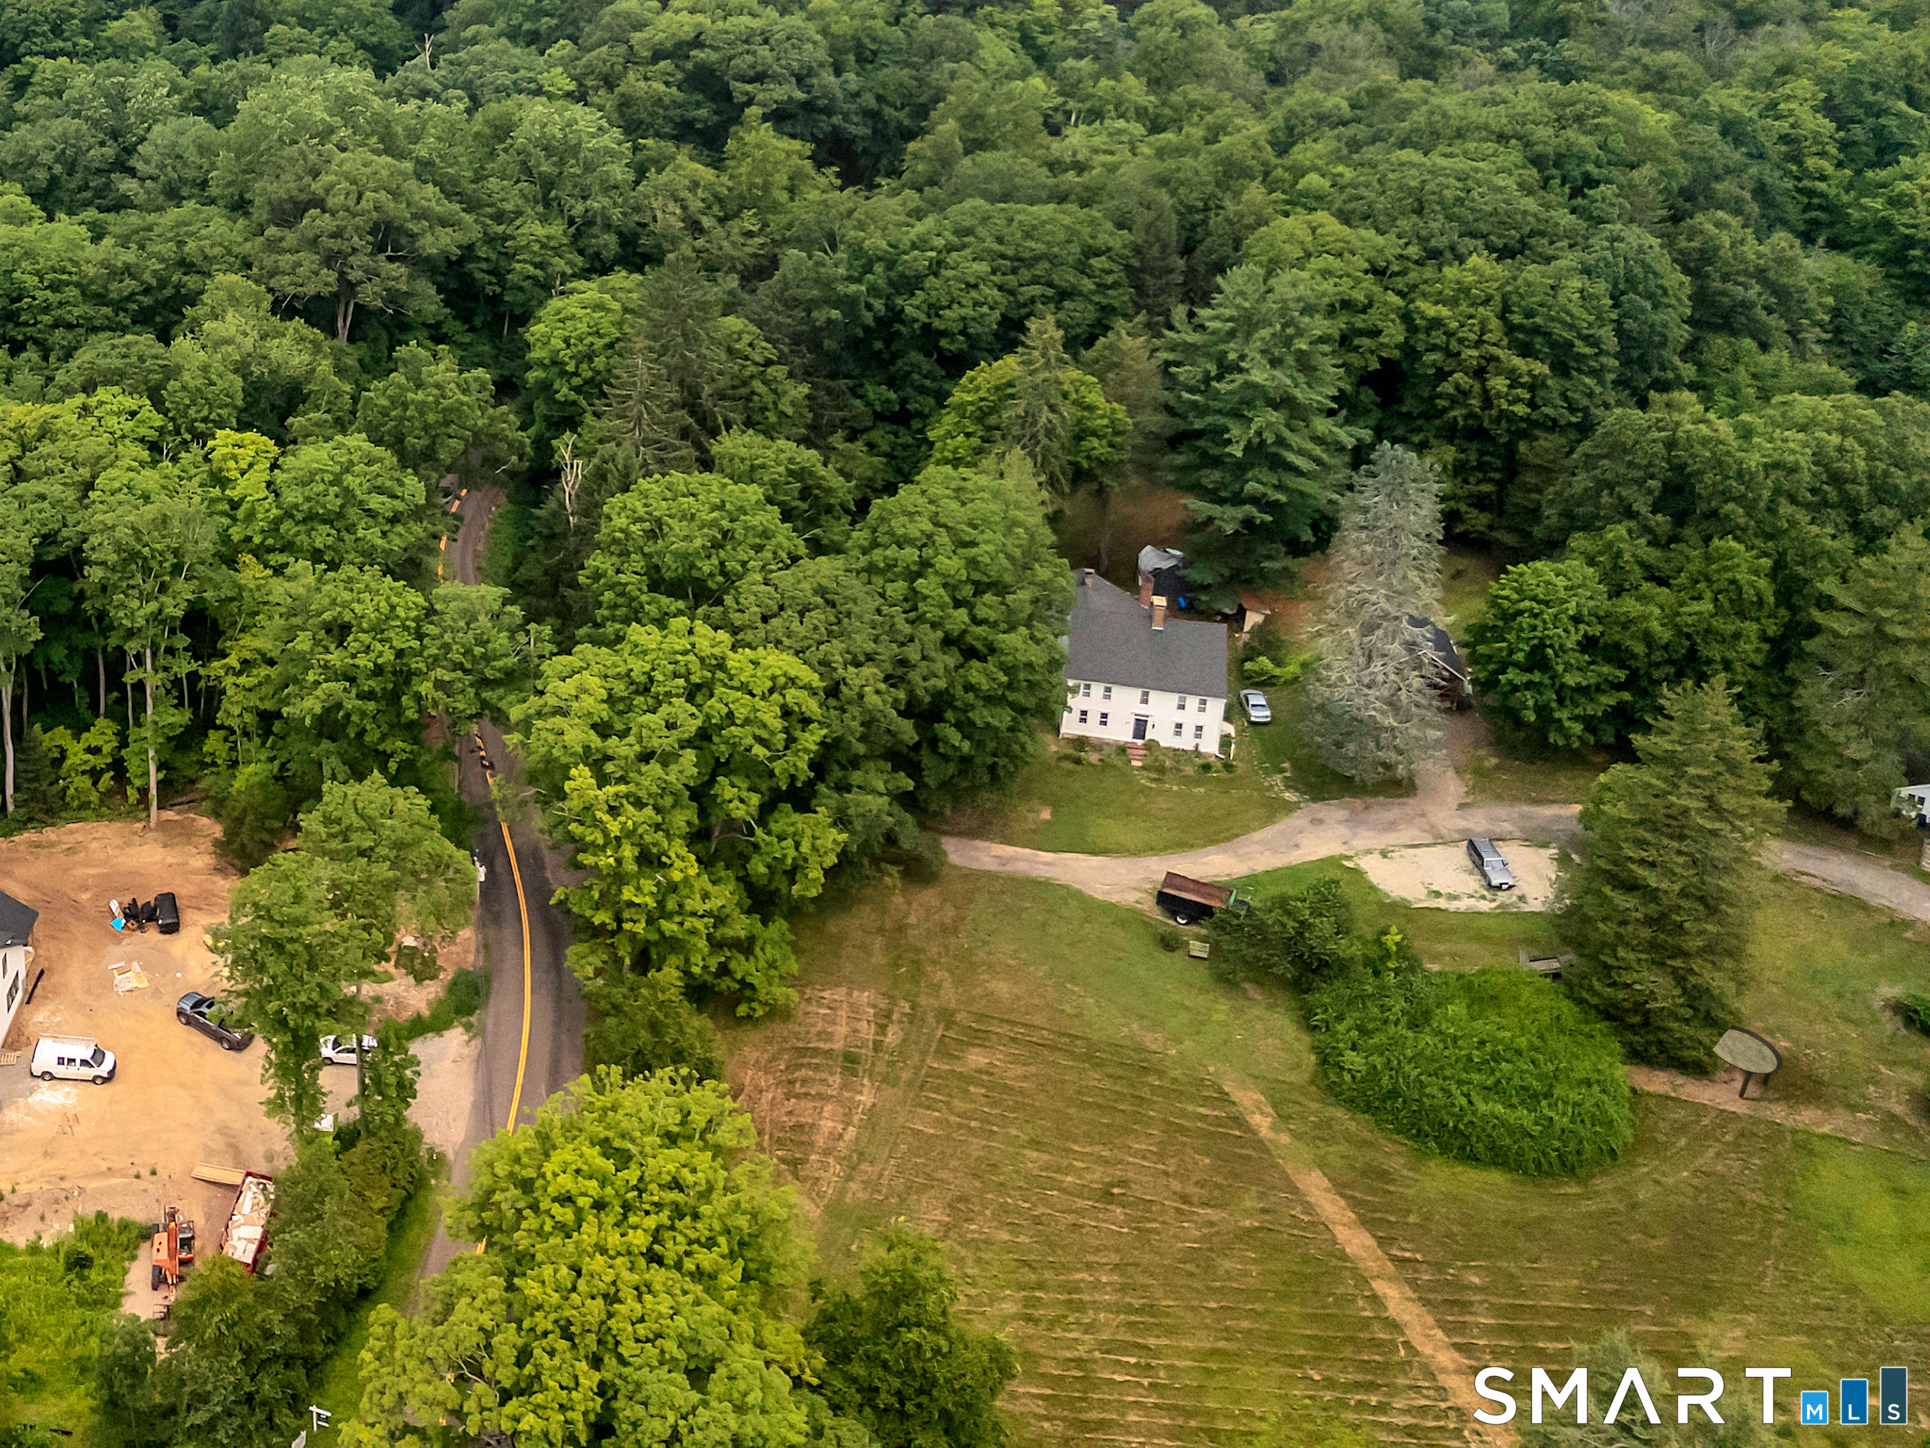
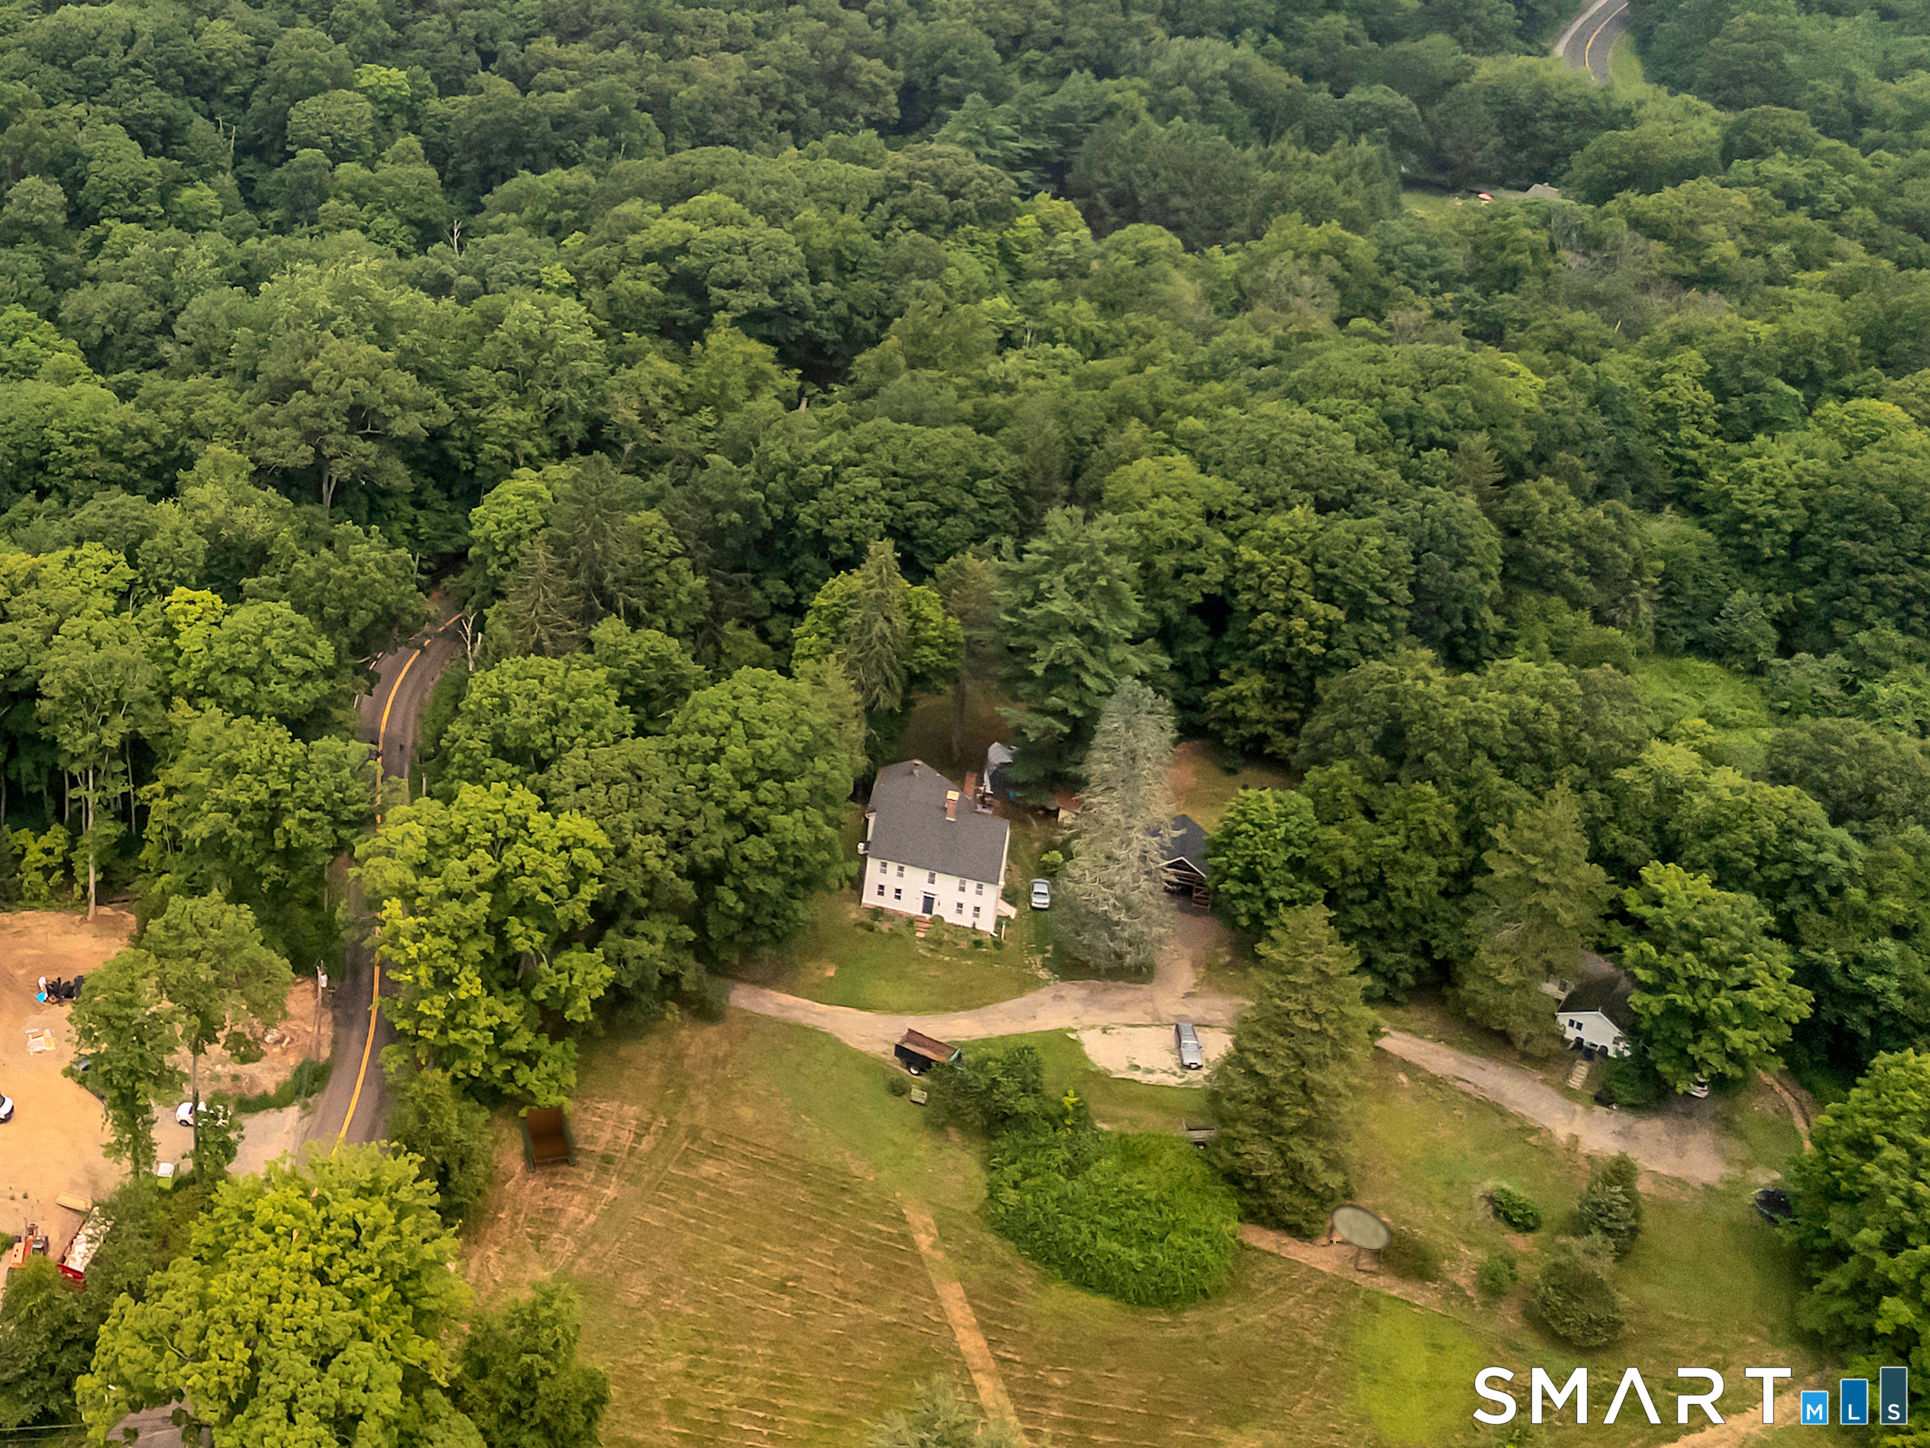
lounge chair: none [741,993,819,1079] -> present [519,1103,576,1172]

